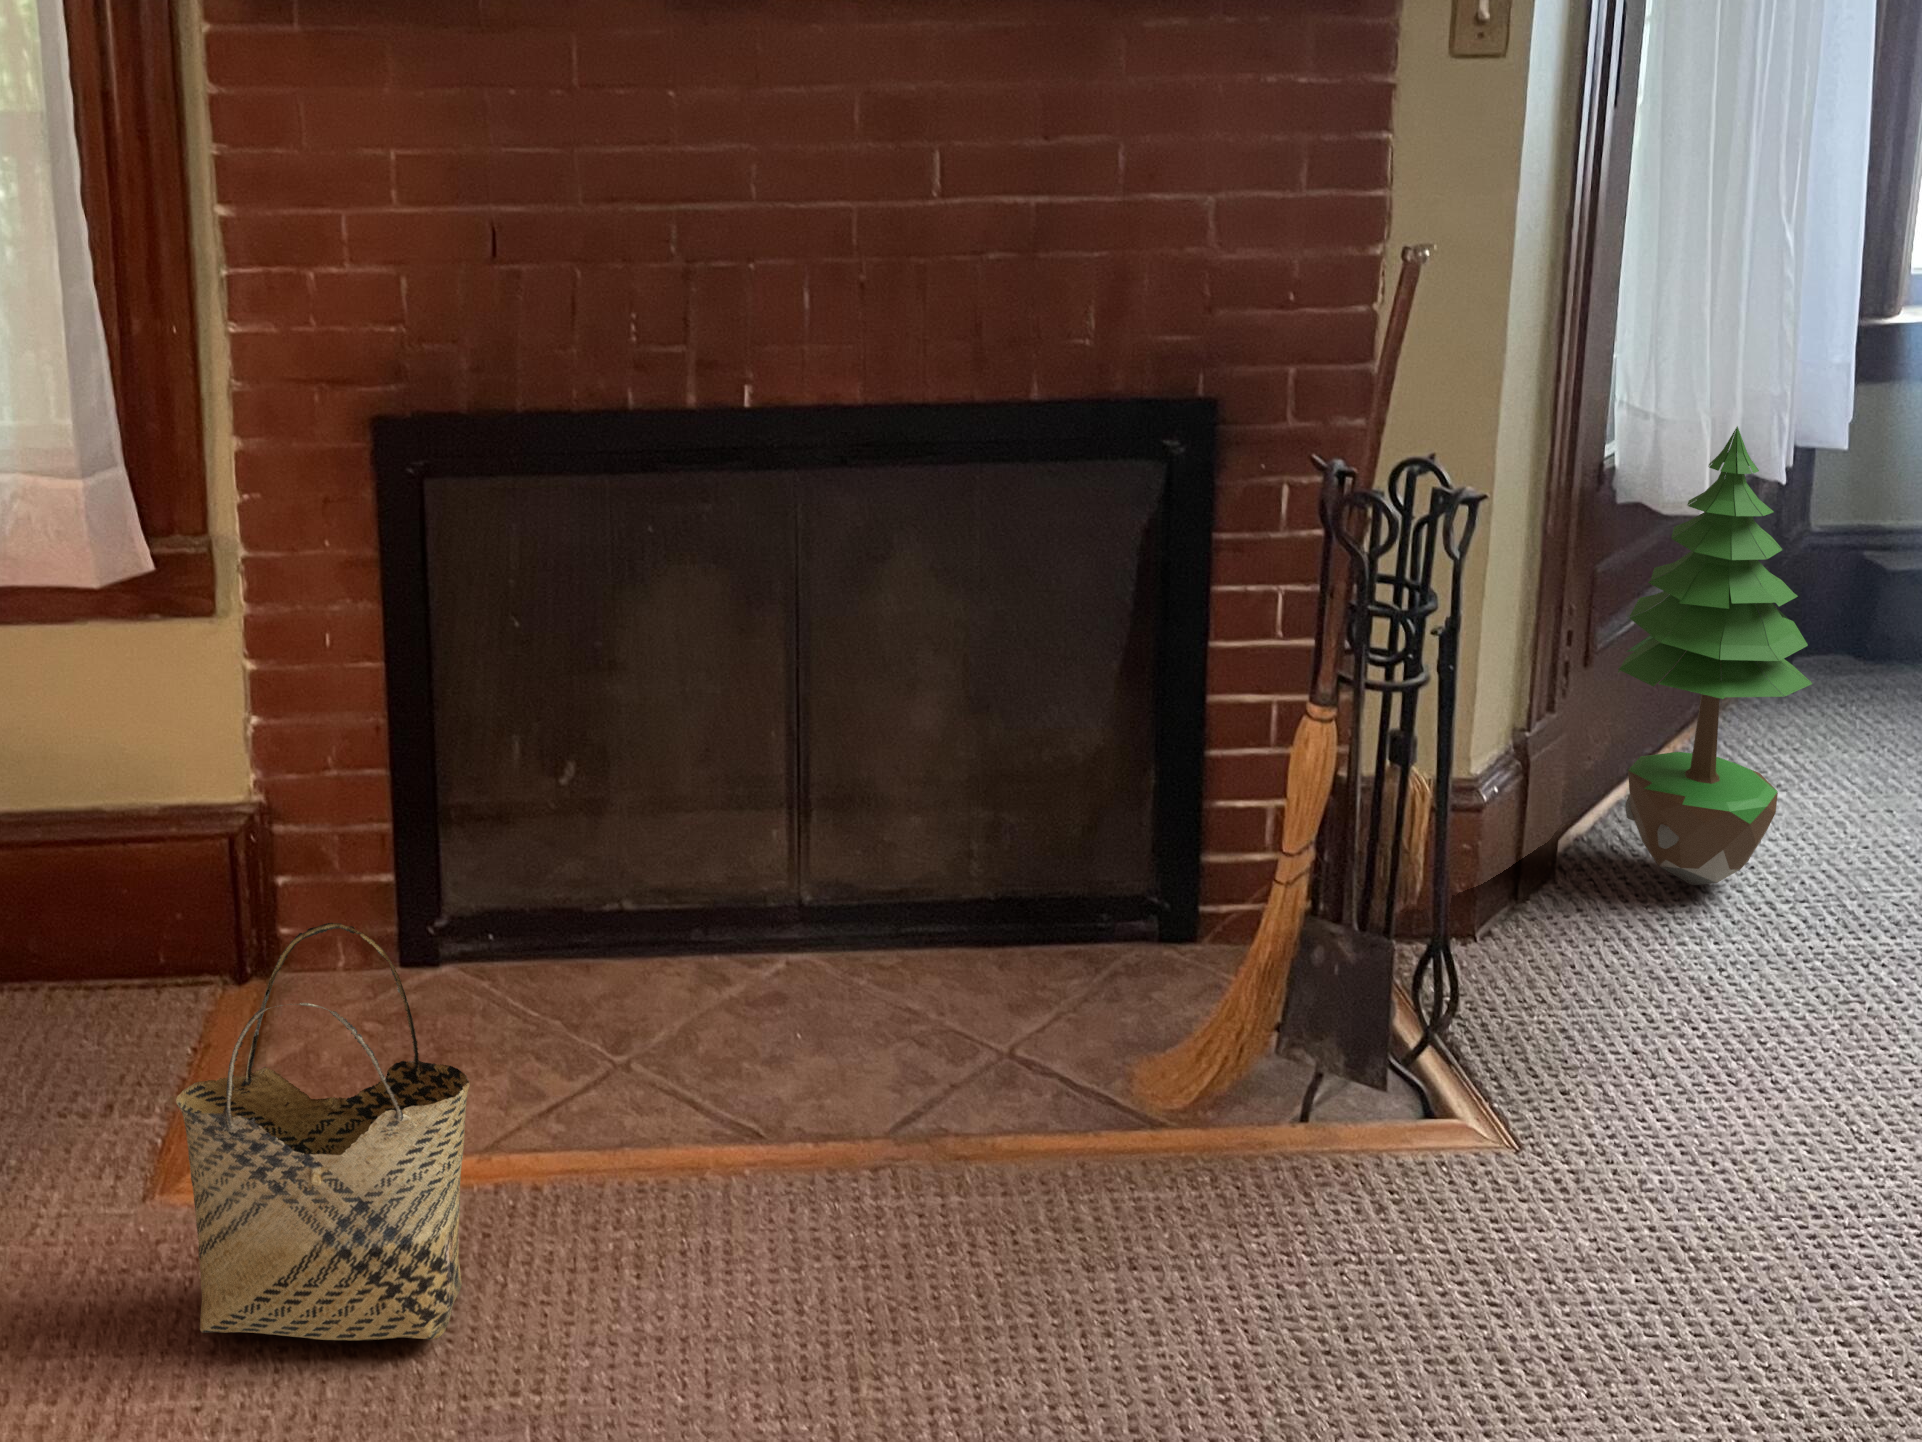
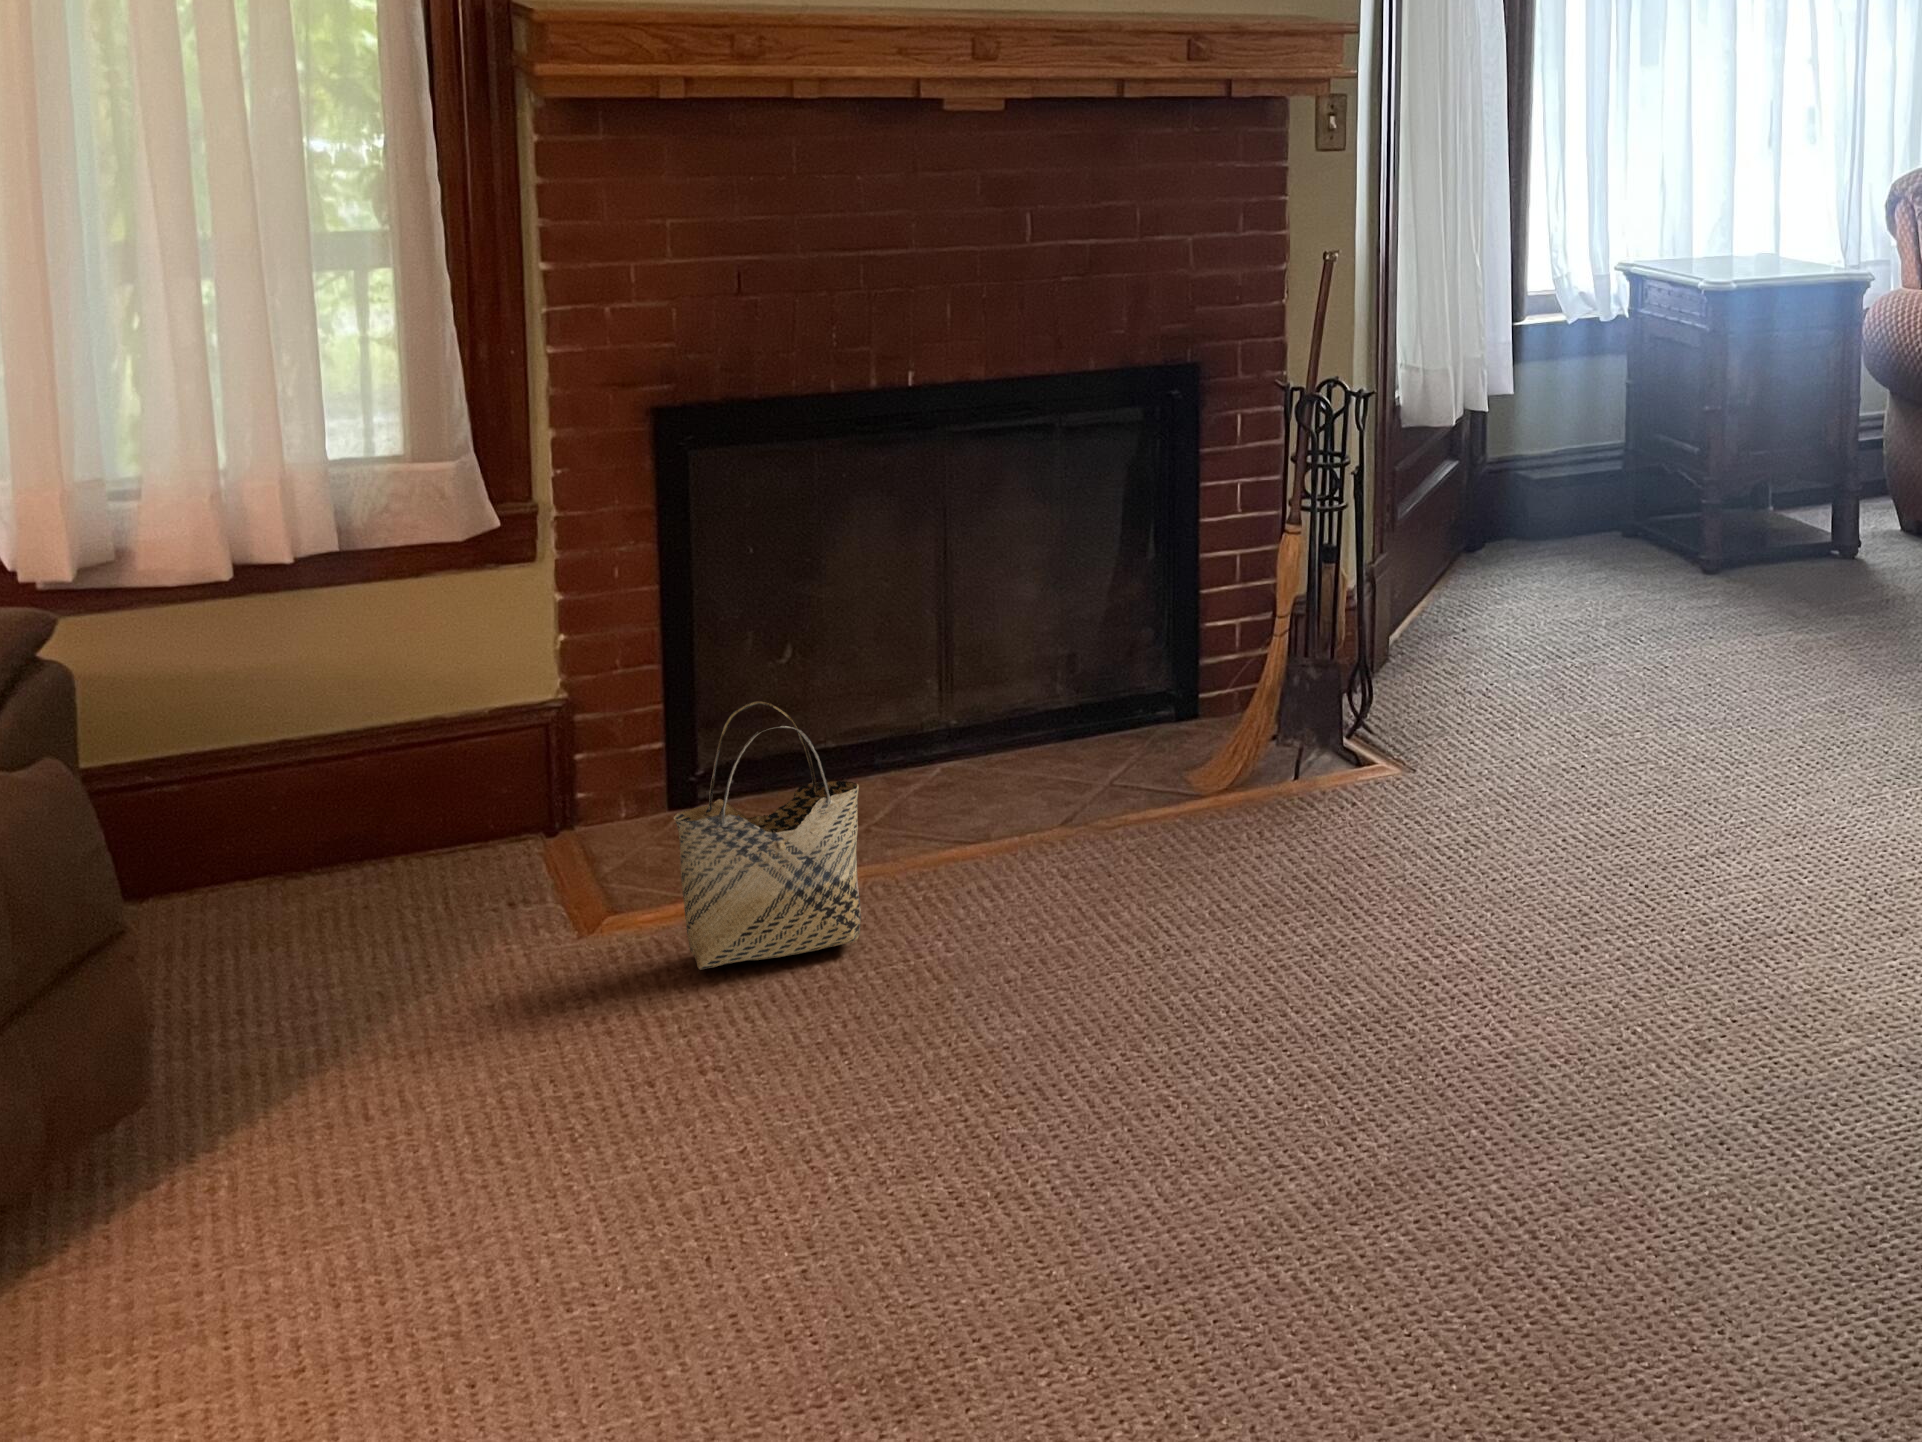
potted tree: present [1618,426,1812,885] -> none [1415,367,1518,652]

